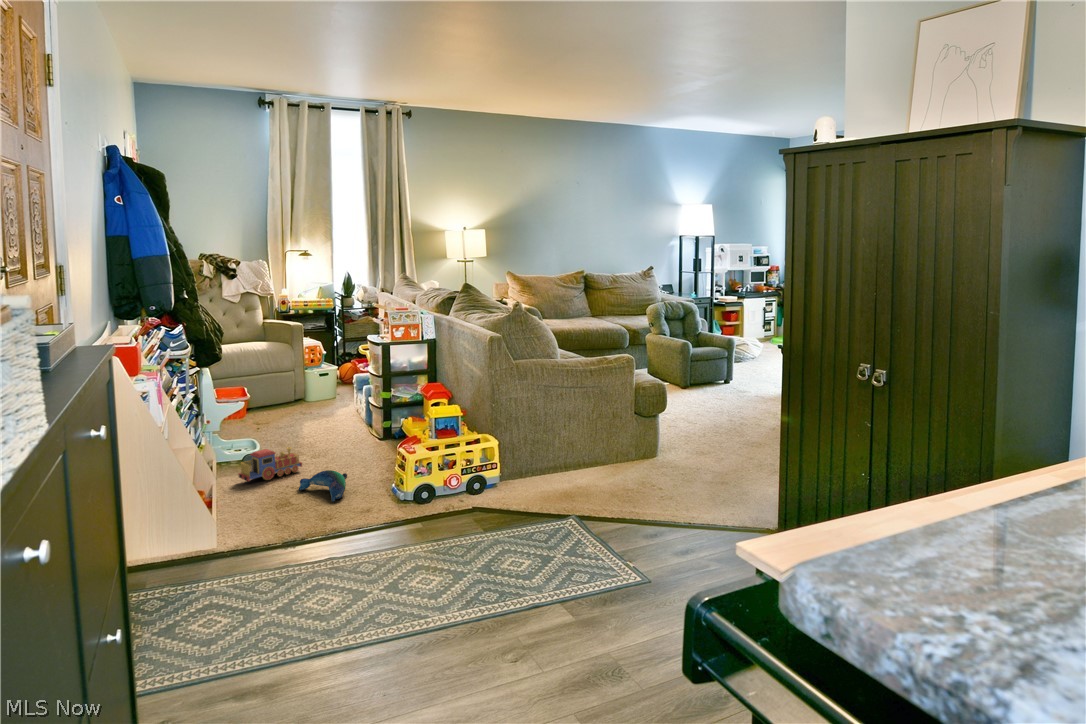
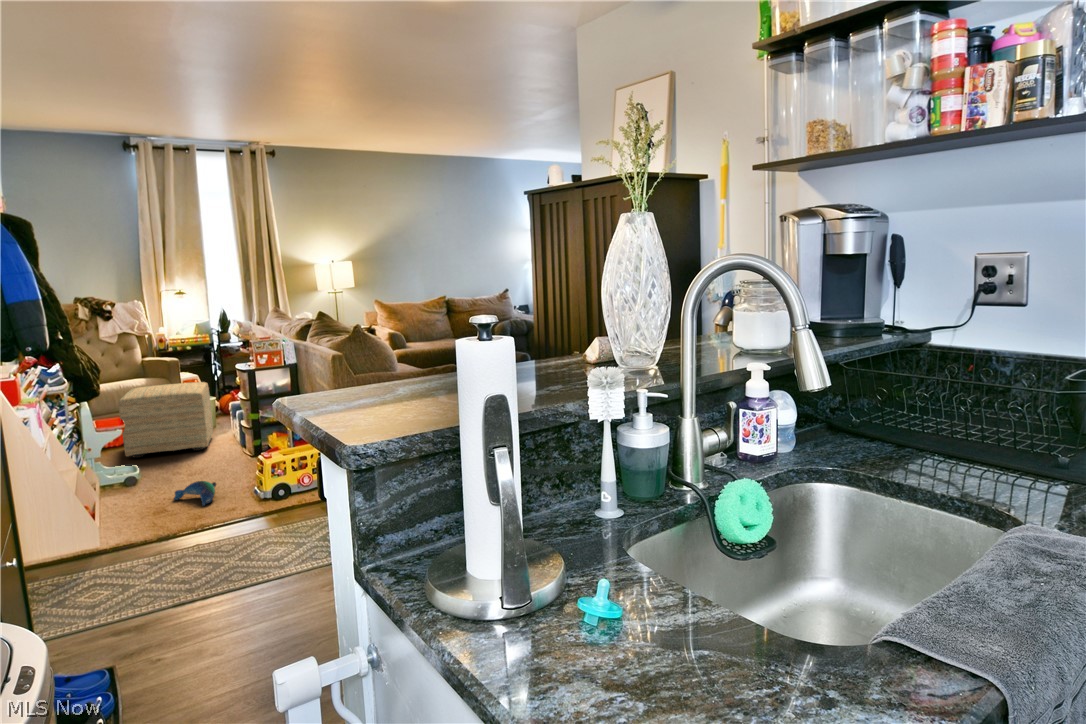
ottoman: none [241,352,335,431] -> present [119,382,213,458]
toy train: present [239,447,302,481] -> none [119,466,178,497]

